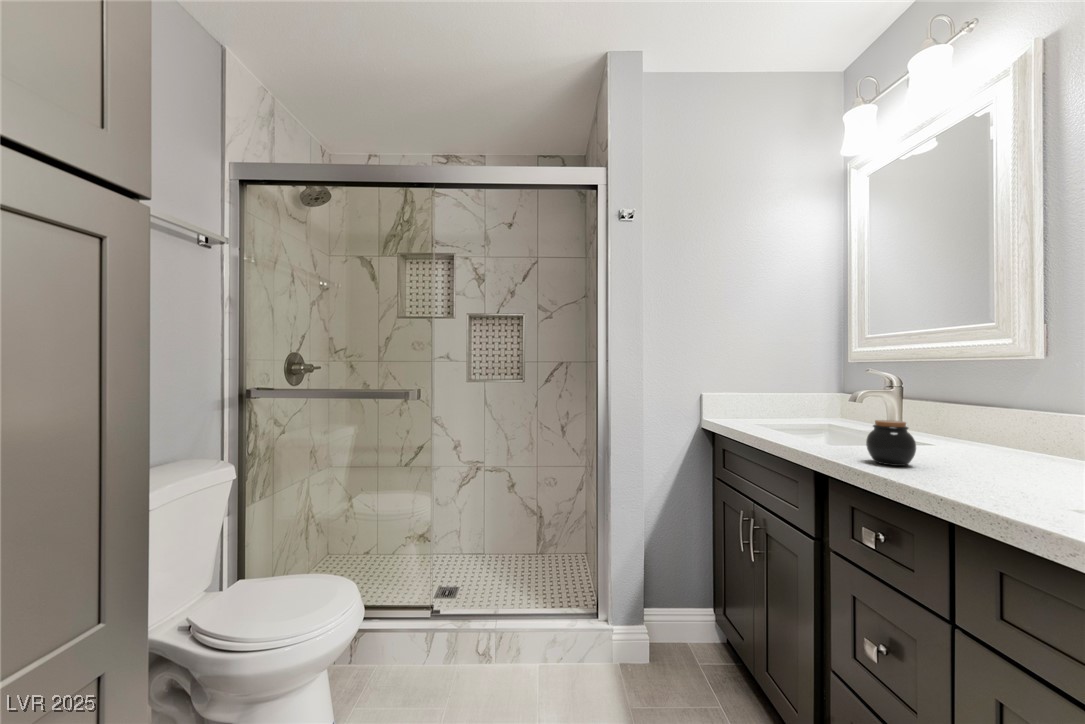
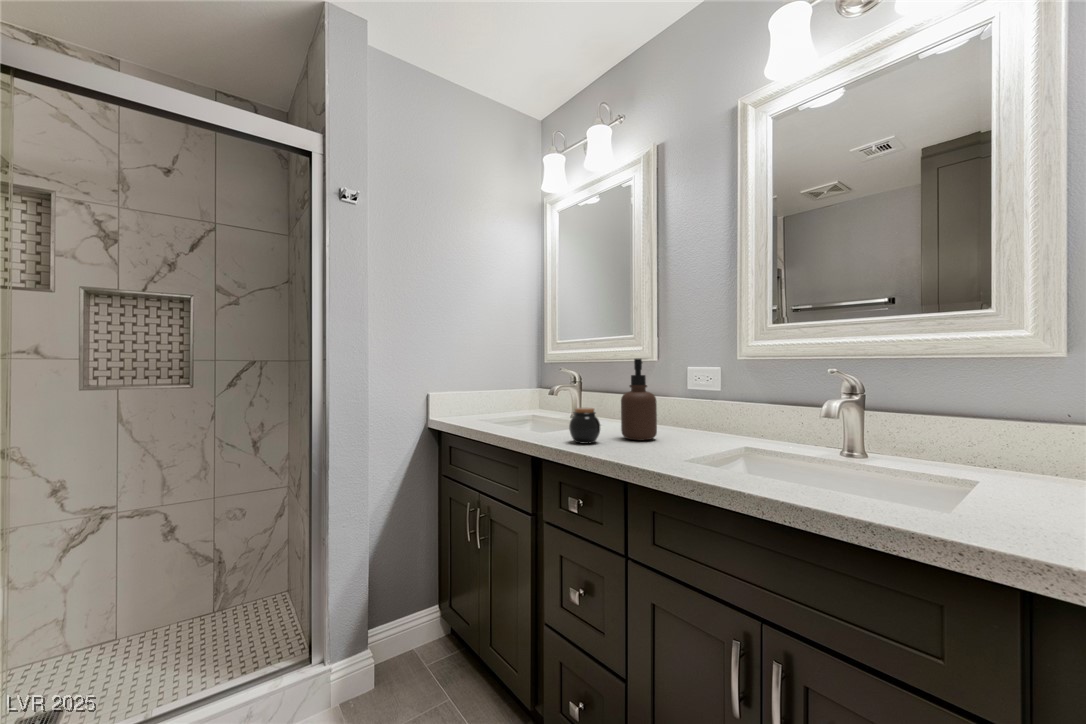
soap dispenser: none [956,358,1027,473] -> present [621,359,657,440]

